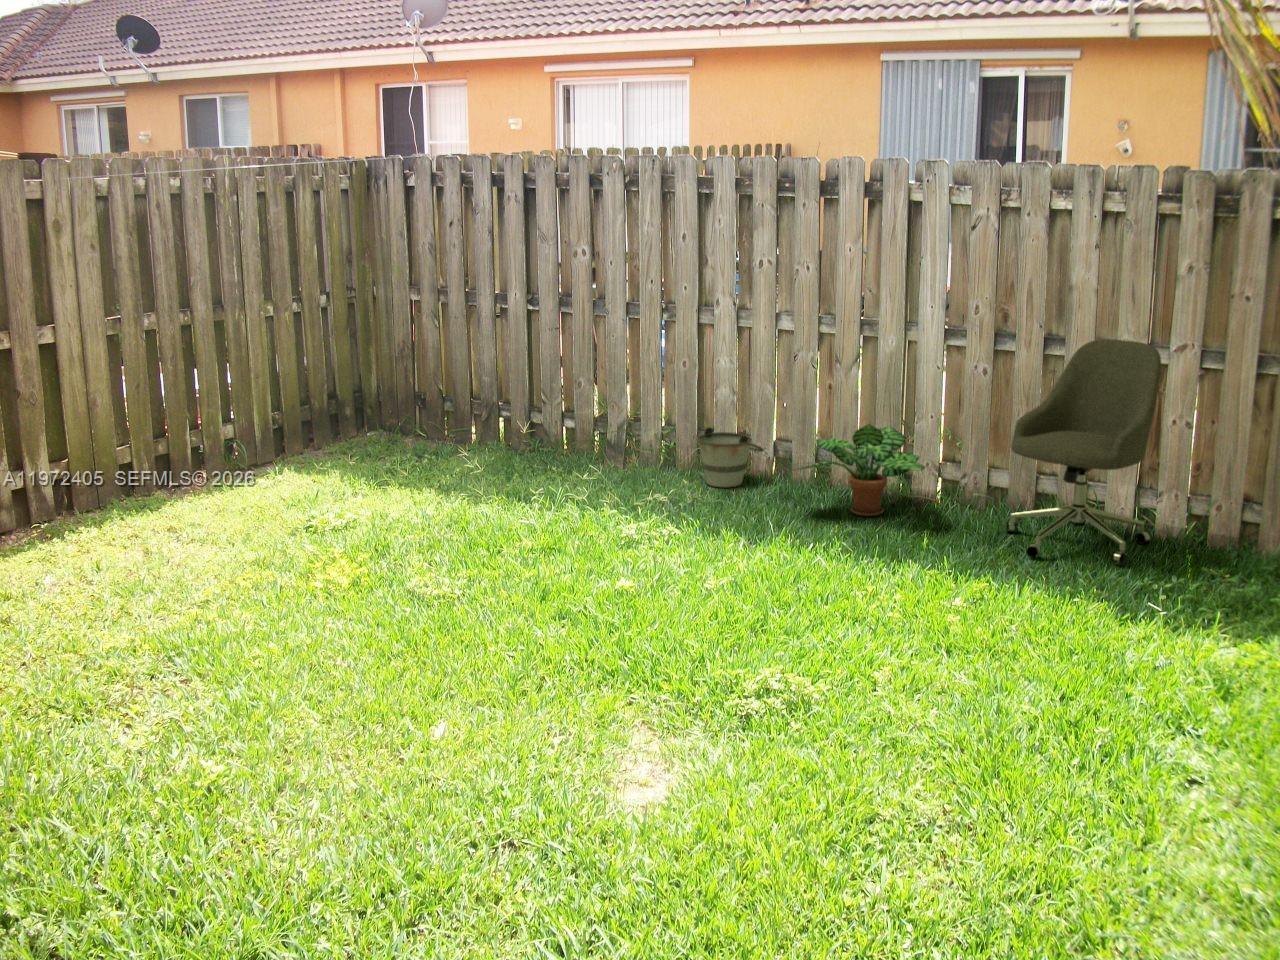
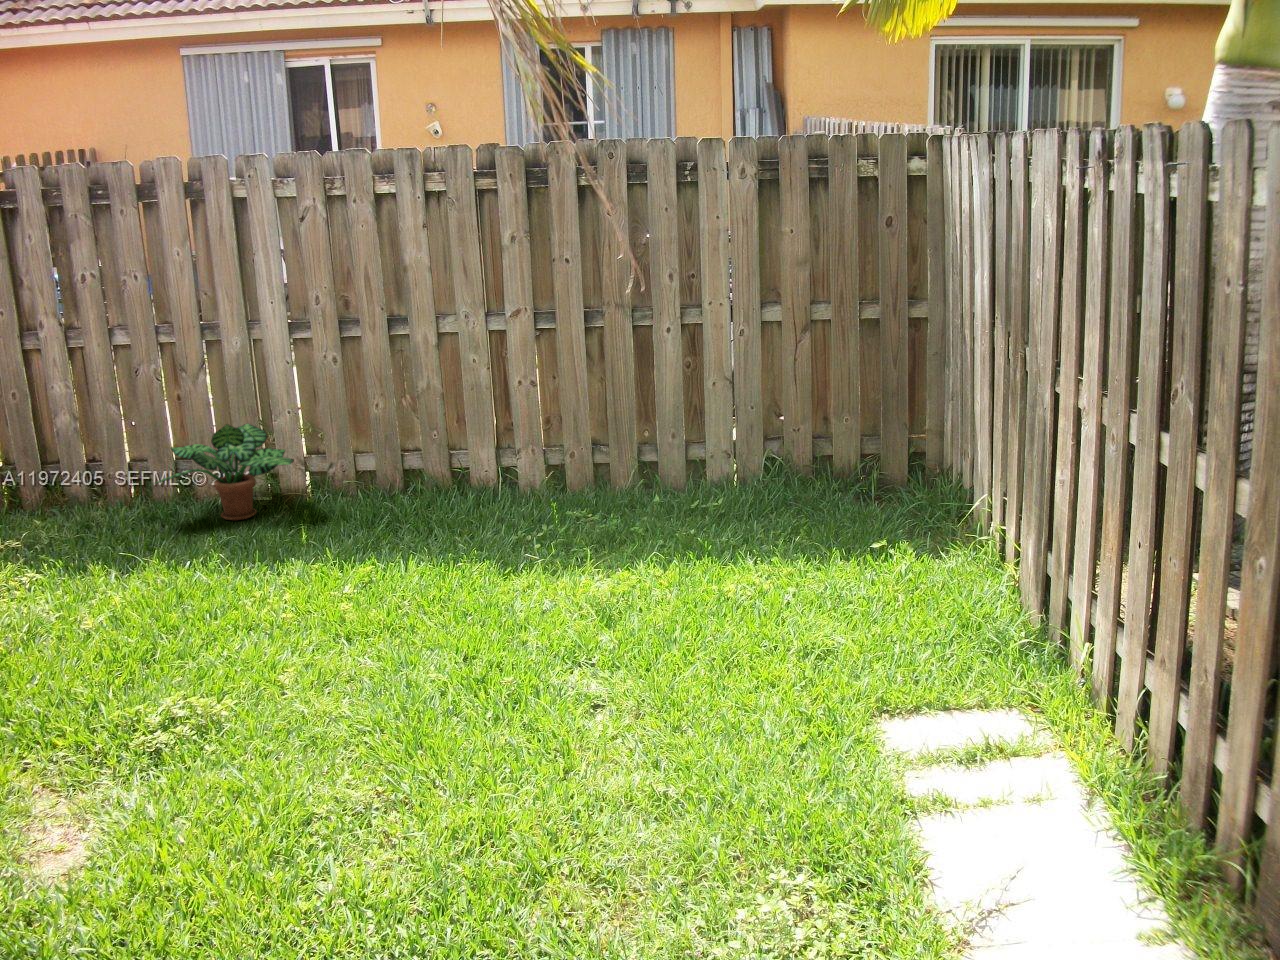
chair: present [1006,339,1161,565] -> none [376,311,518,532]
bucket: present [697,428,764,487] -> none [31,452,113,516]

